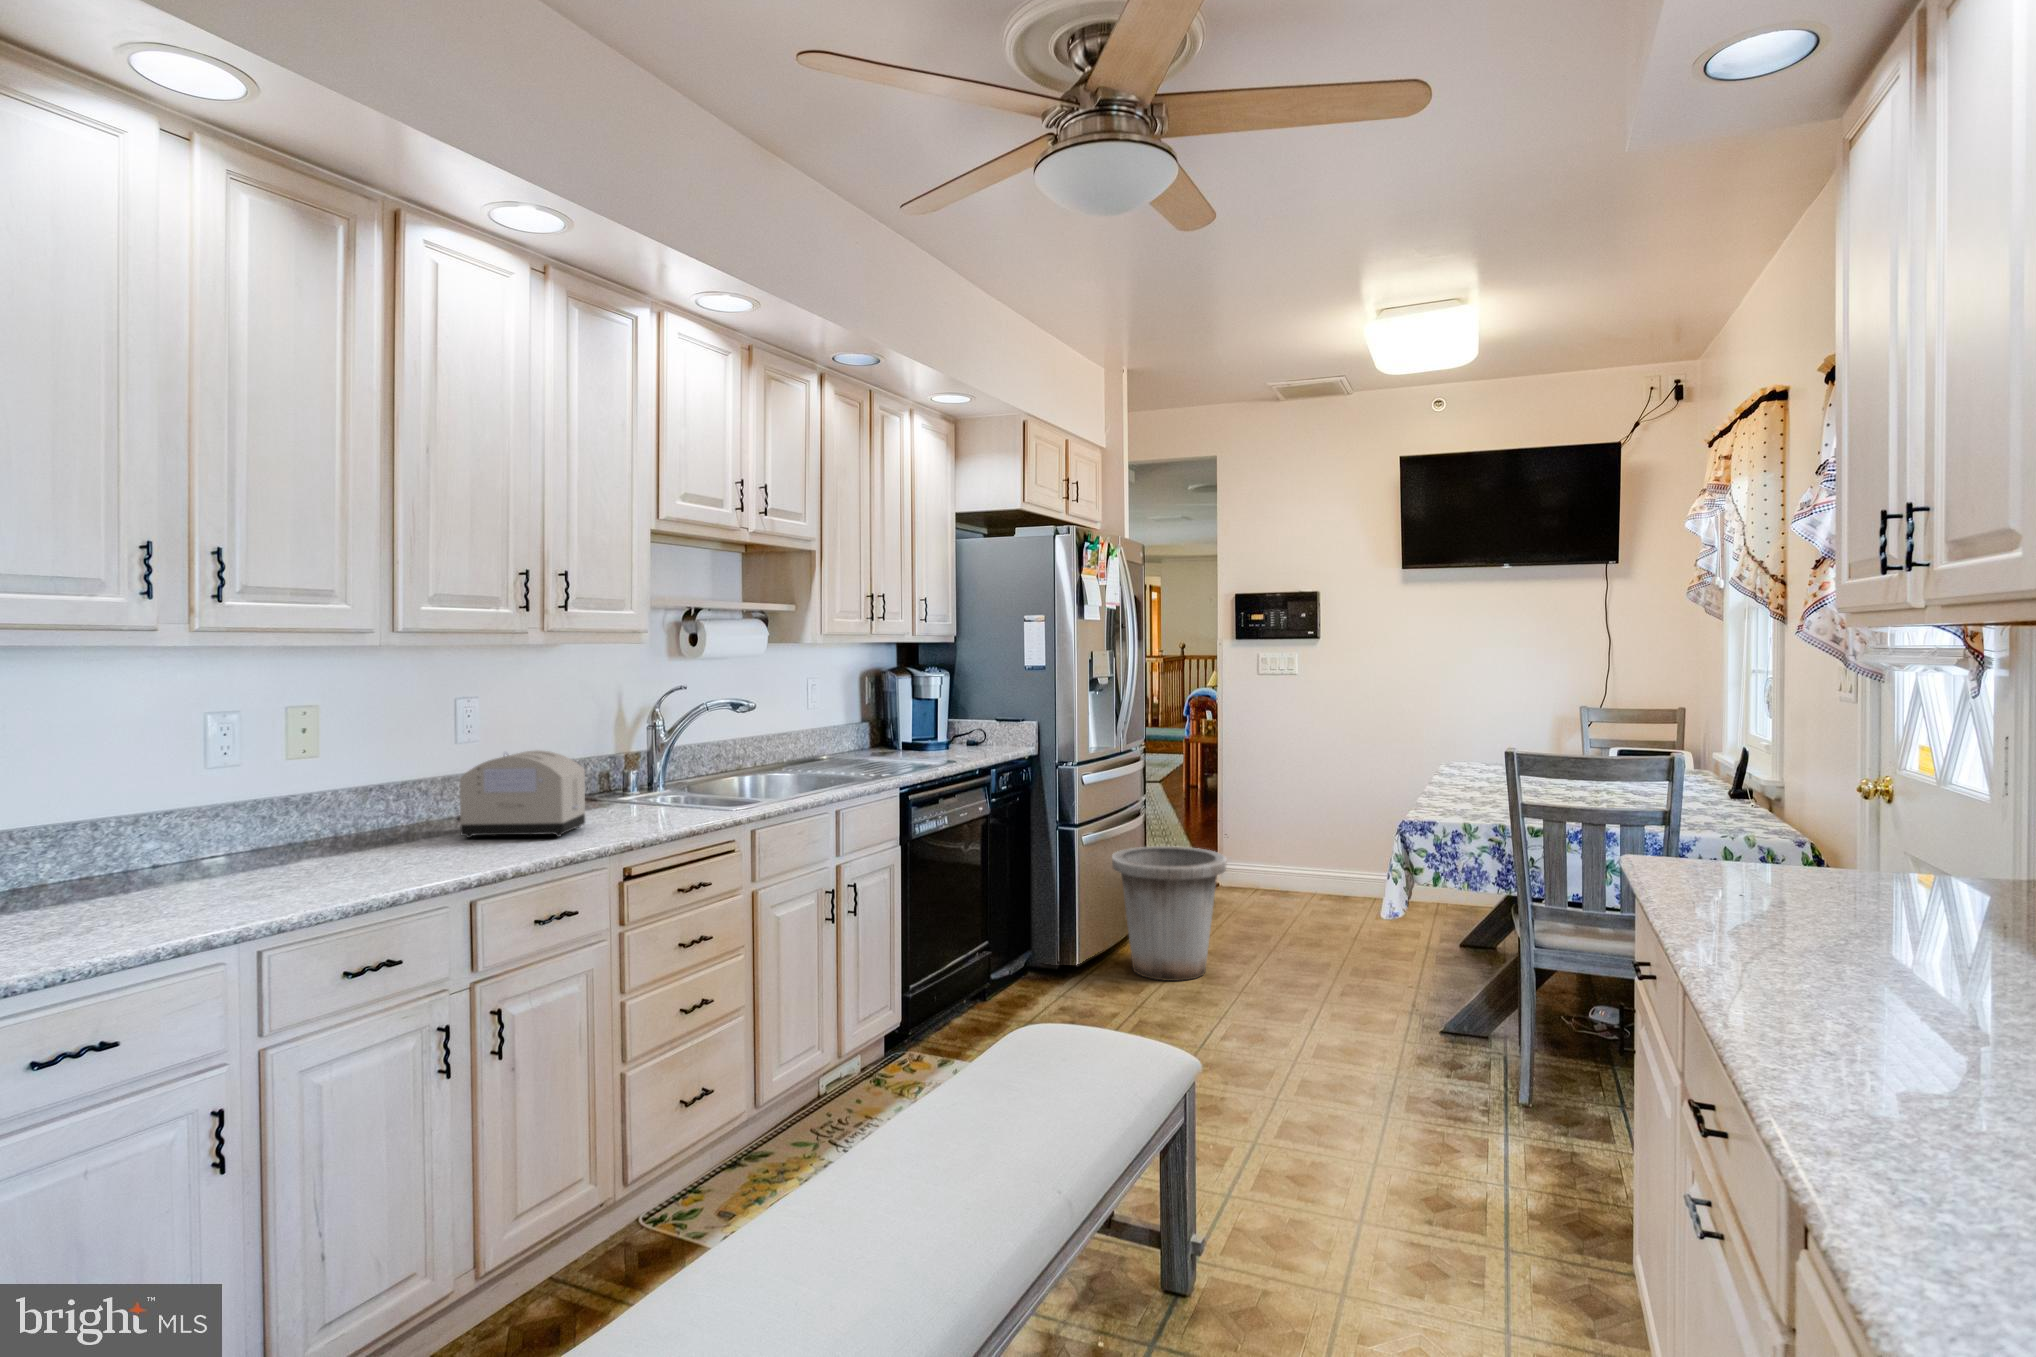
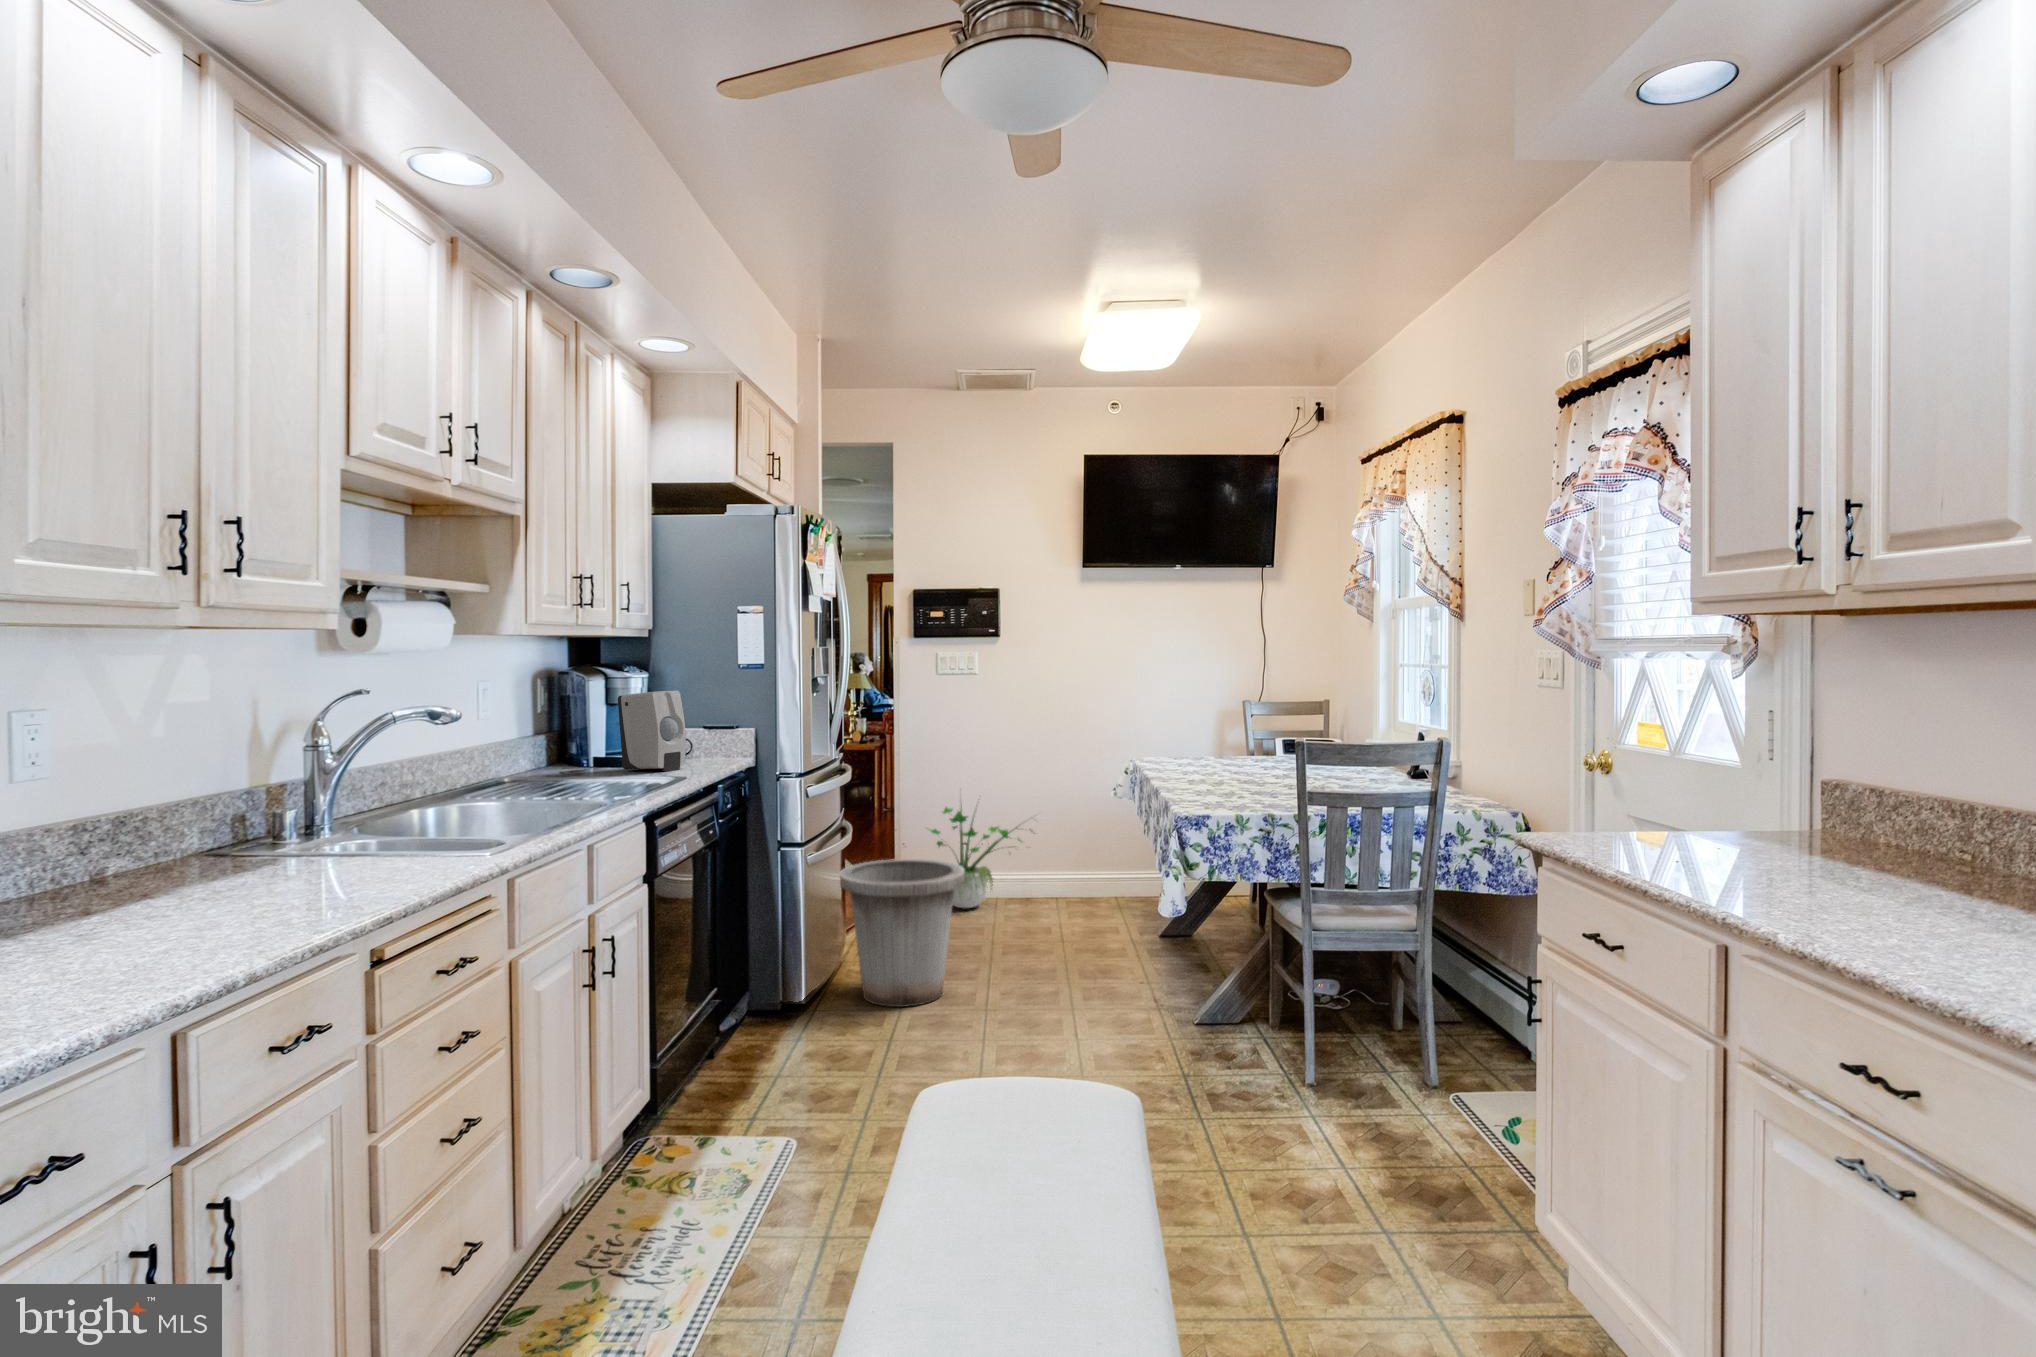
soap dispenser: none [919,689,970,756] -> present [618,691,686,771]
toaster: present [457,750,585,838] -> none [66,786,283,931]
potted plant: none [1234,780,1353,901] -> present [930,808,1035,908]

